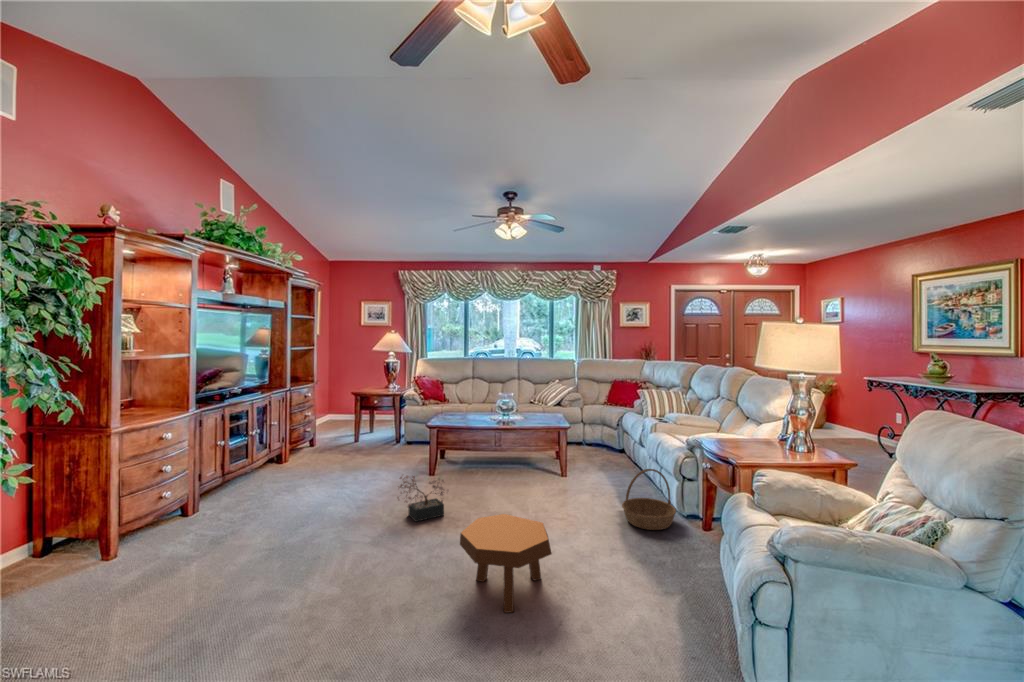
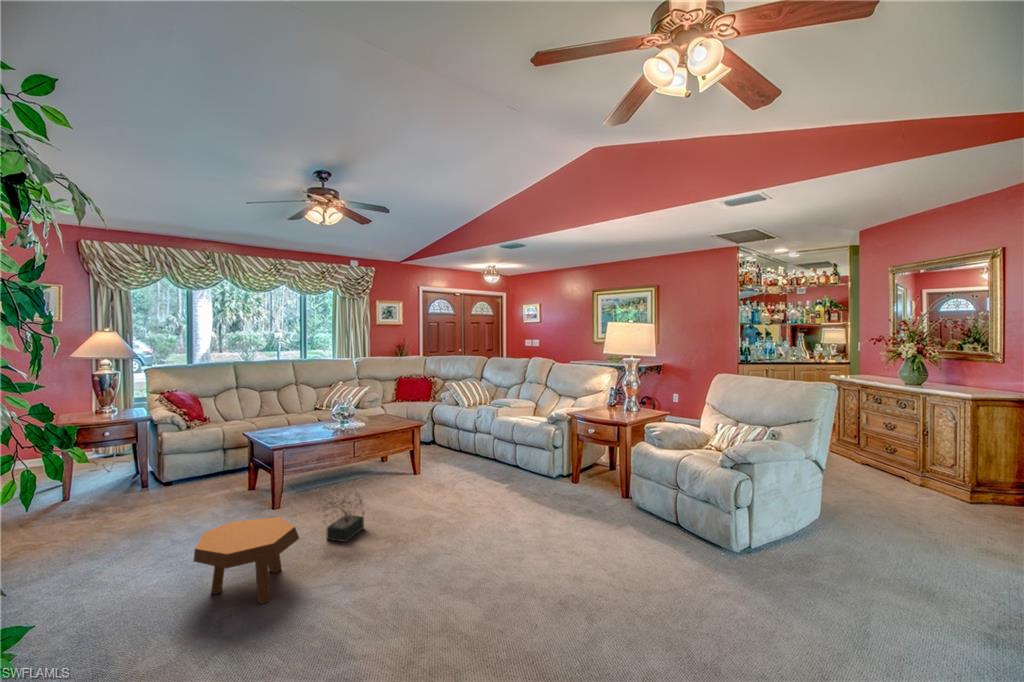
basket: present [622,469,676,530] -> none [502,441,543,488]
footstool: present [460,514,552,613] -> present [194,517,299,604]

